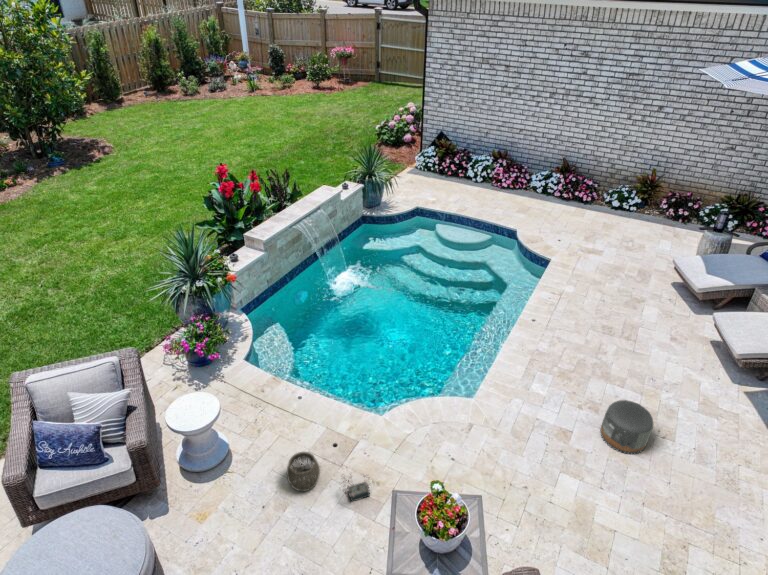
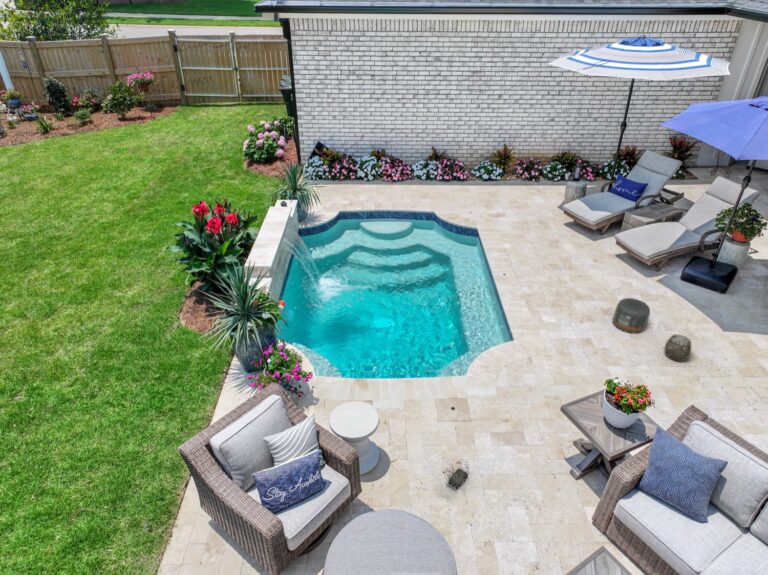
woven basket: present [287,452,320,491] -> present [665,335,691,361]
decorative plant: present [343,475,370,501] -> present [447,461,469,489]

